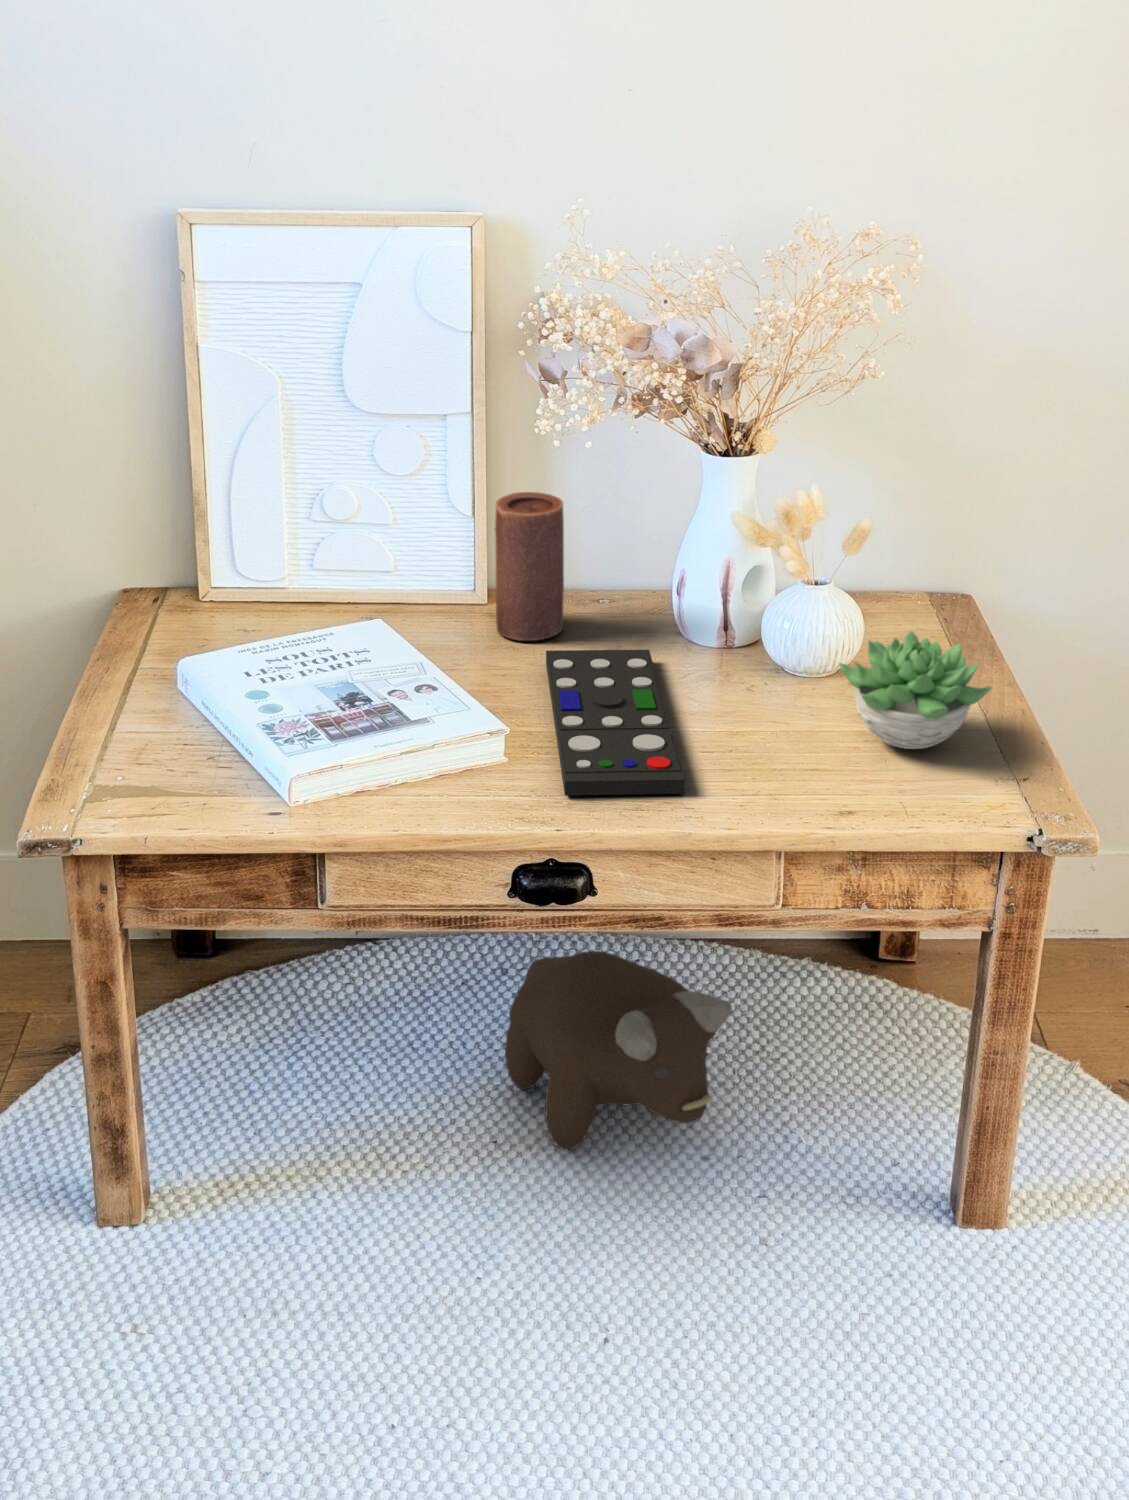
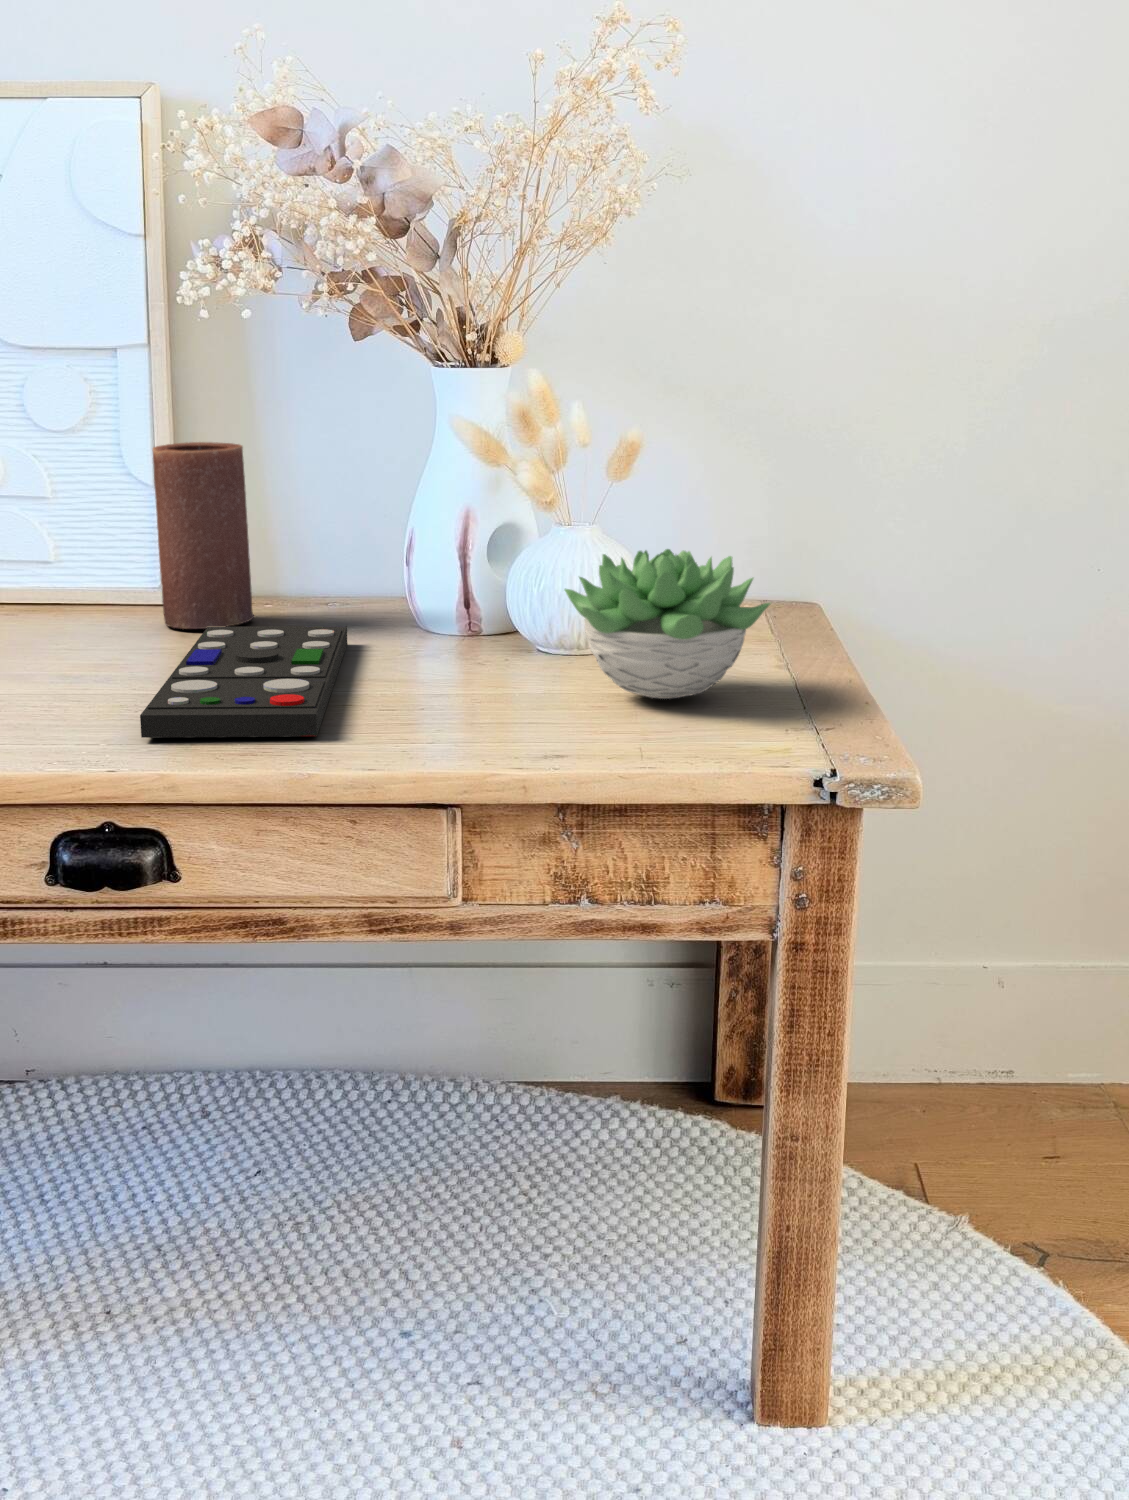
plush toy: present [505,951,732,1150] -> none [147,1038,431,1324]

